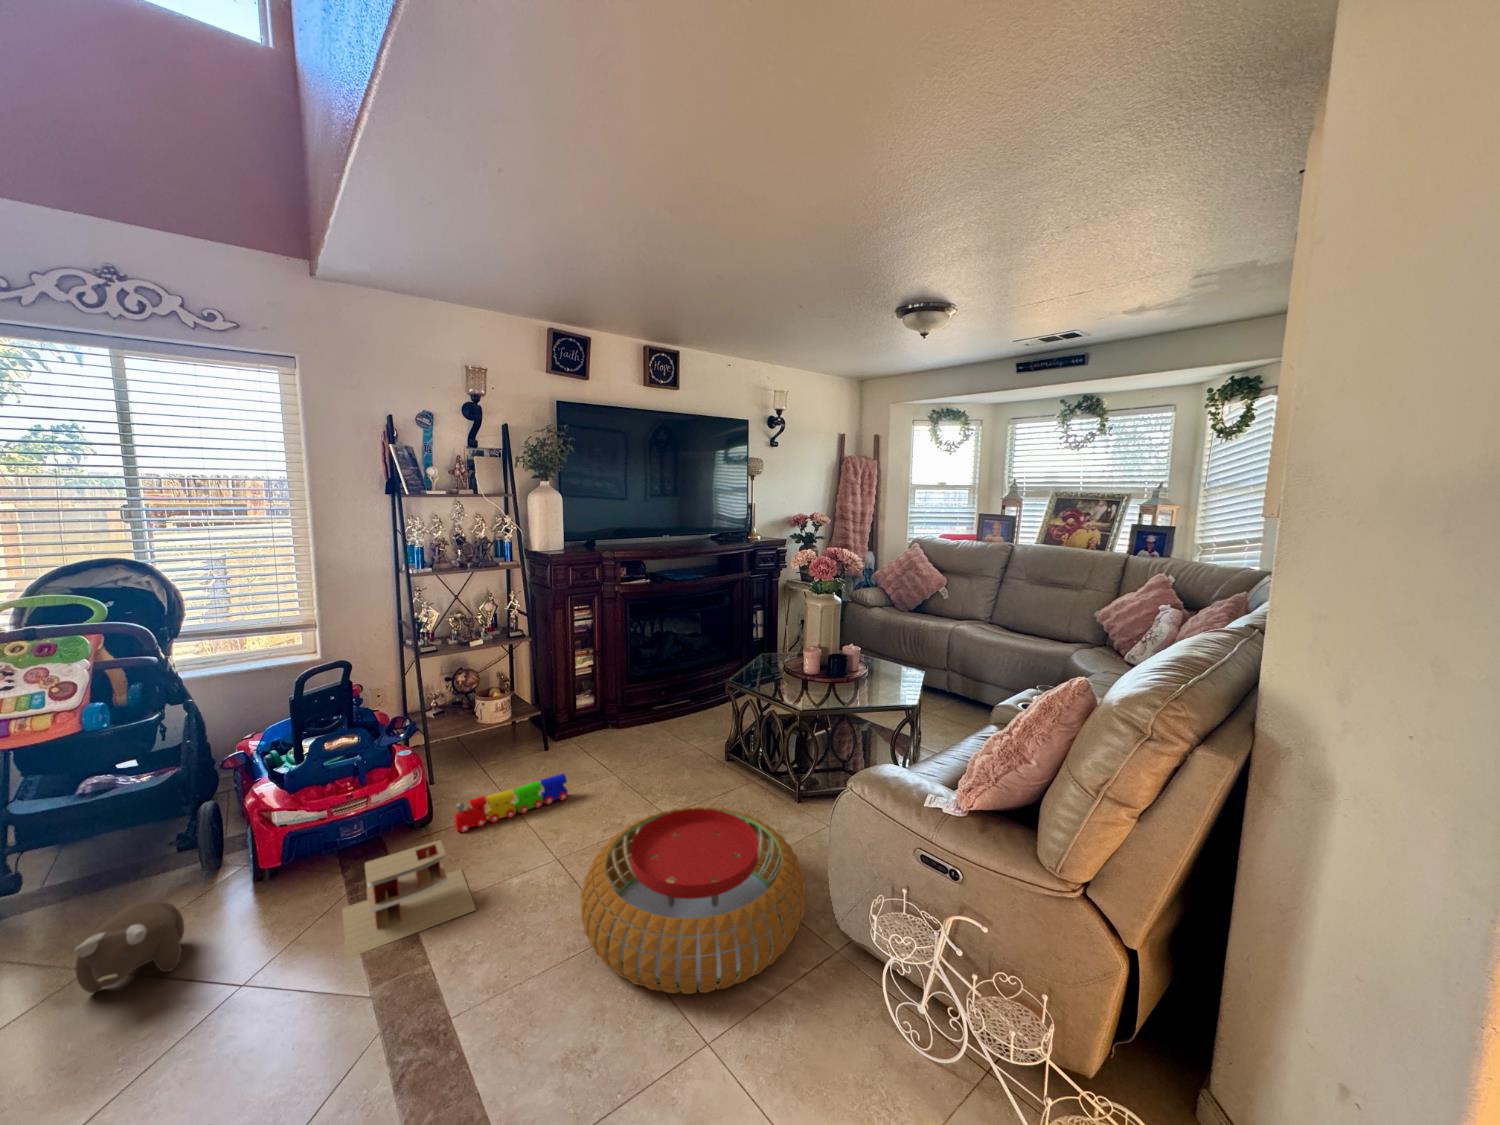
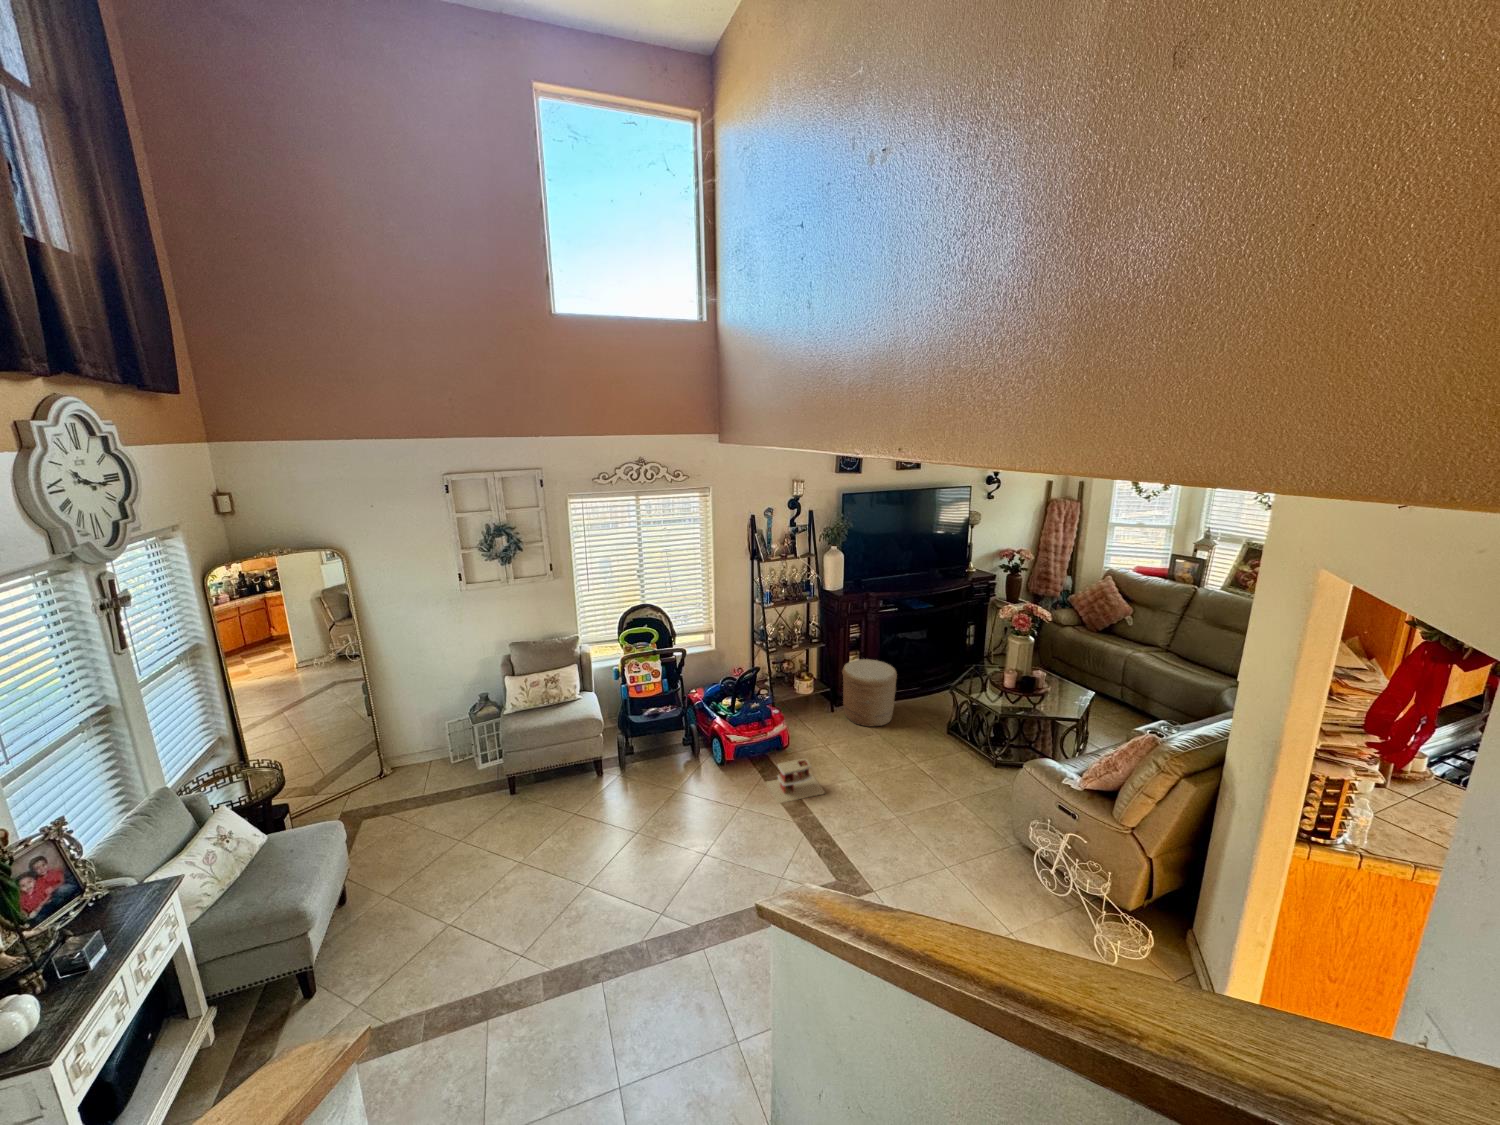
woven basket: none [557,658,647,766] -> present [842,659,897,727]
toy train: present [454,774,568,832] -> none [800,730,854,755]
pouf: present [581,806,805,994] -> none [879,761,996,848]
plush toy: present [75,901,184,993] -> none [685,765,715,798]

